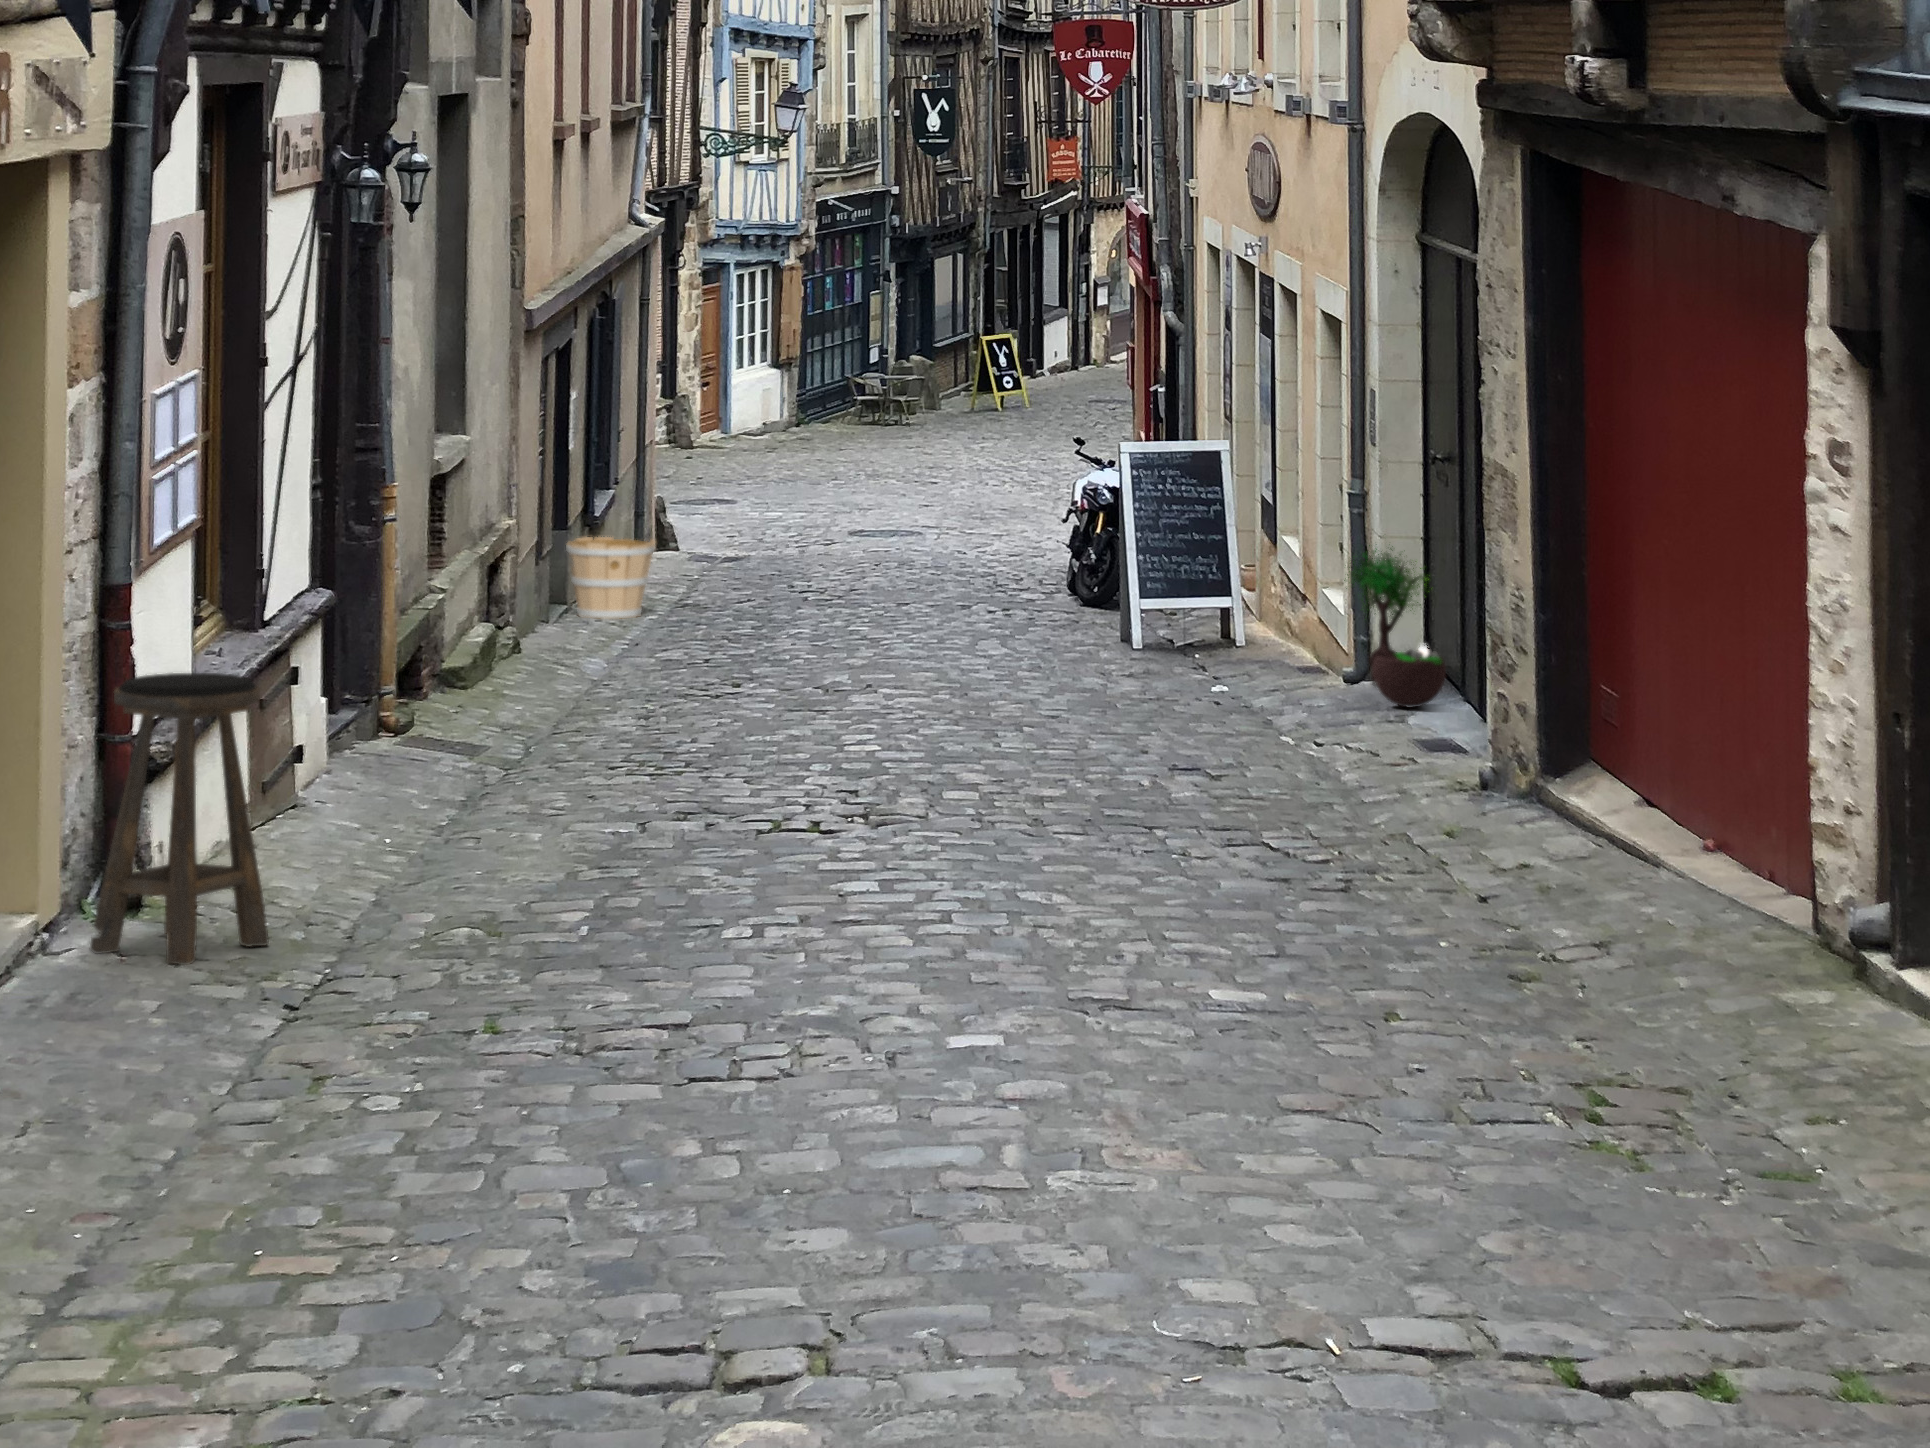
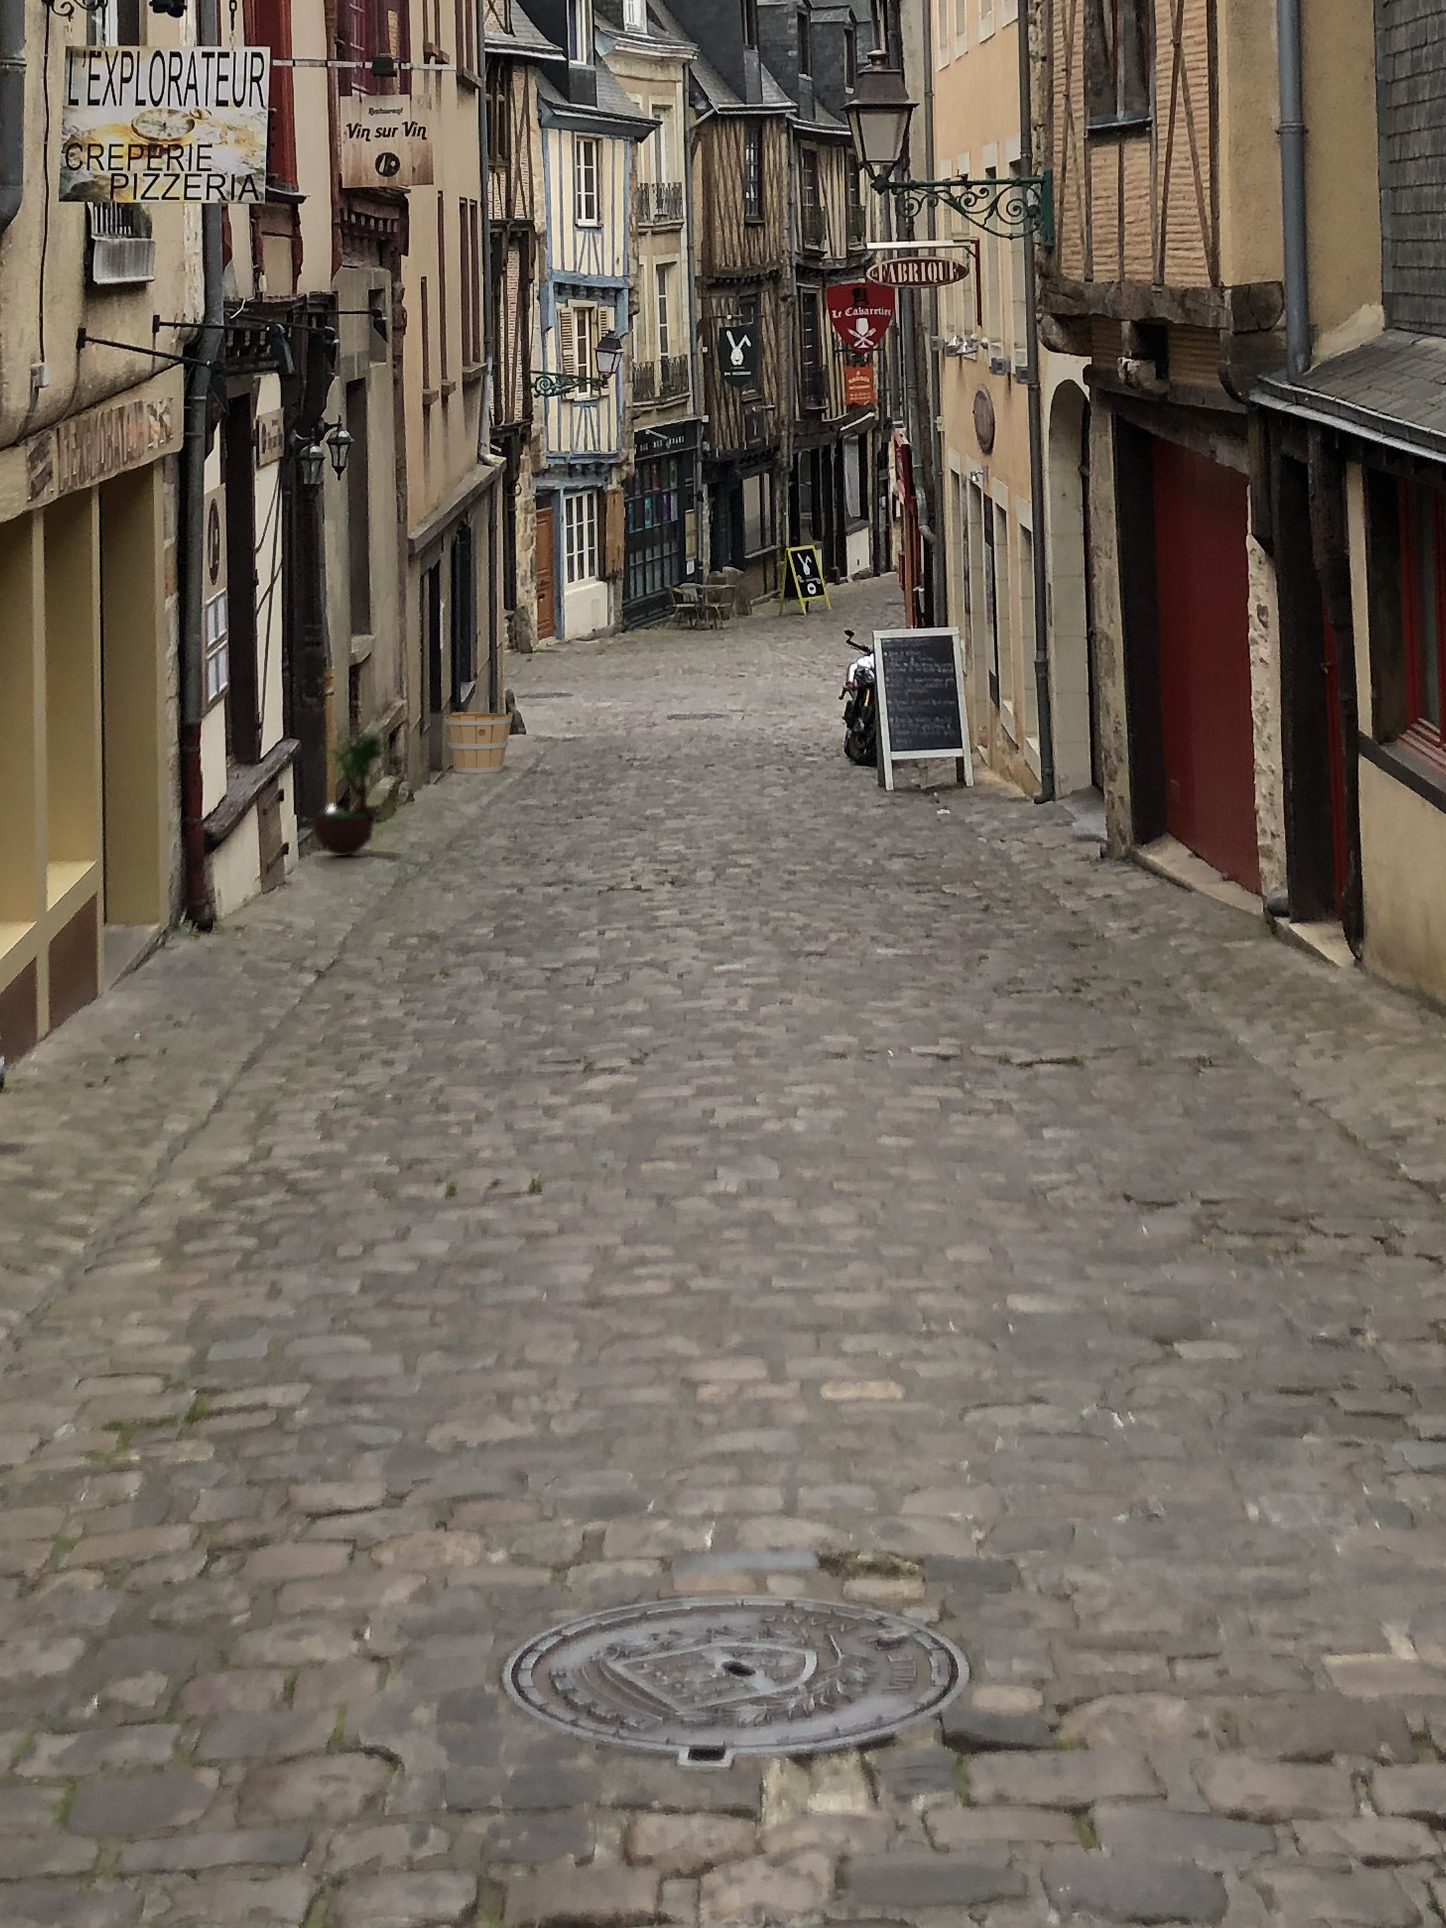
potted tree: present [1344,544,1446,707] -> present [314,725,391,856]
stool: present [90,673,269,965] -> none [188,778,297,953]

